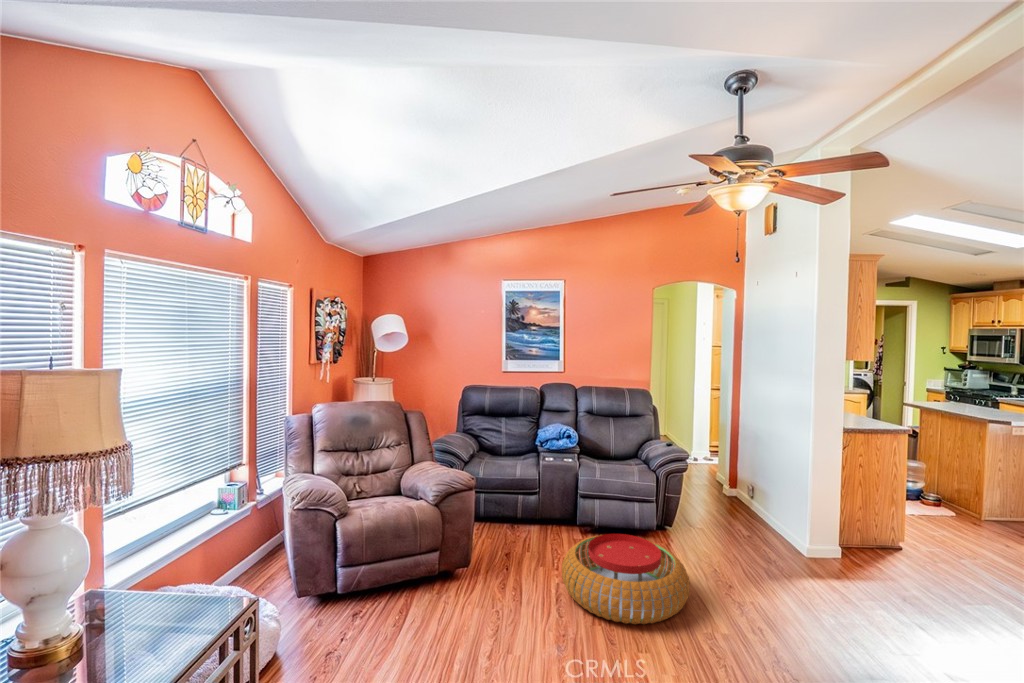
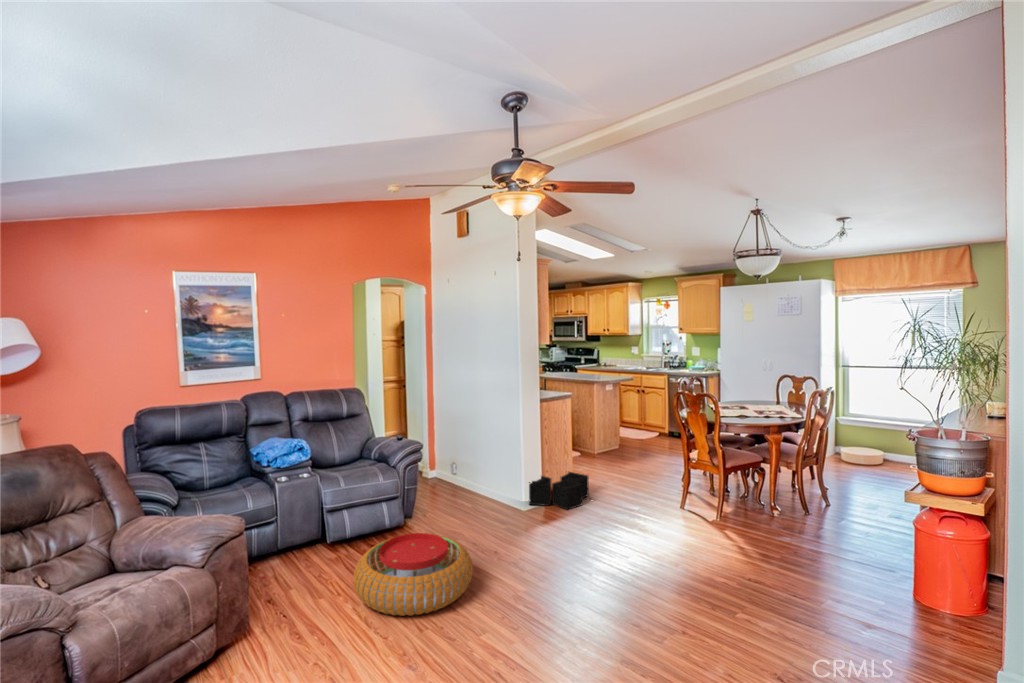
storage bin: none [823,521,950,586] -> present [529,472,589,510]

